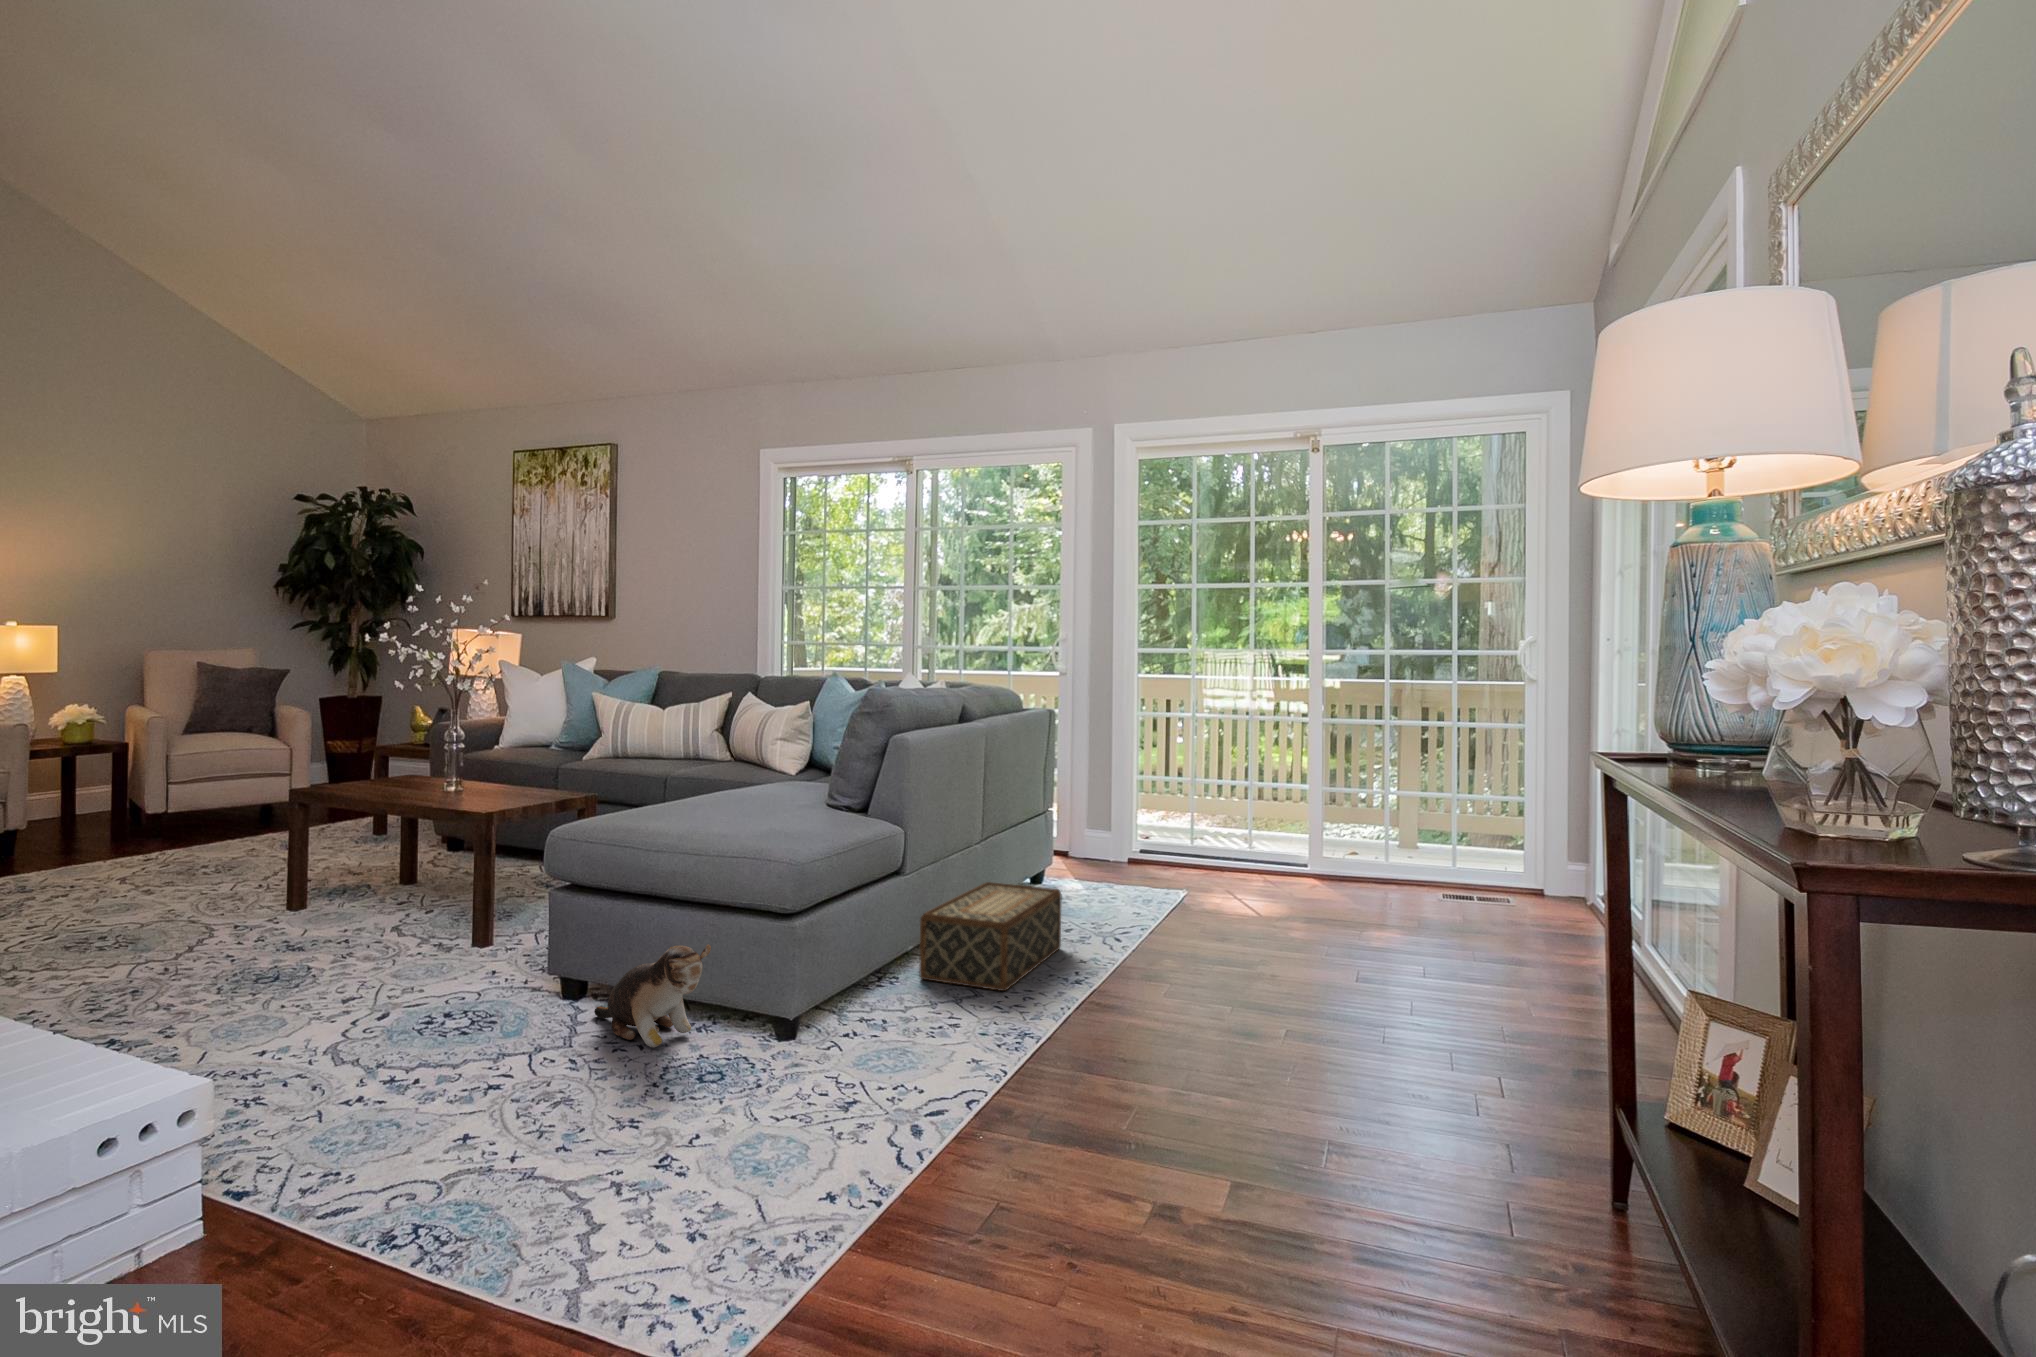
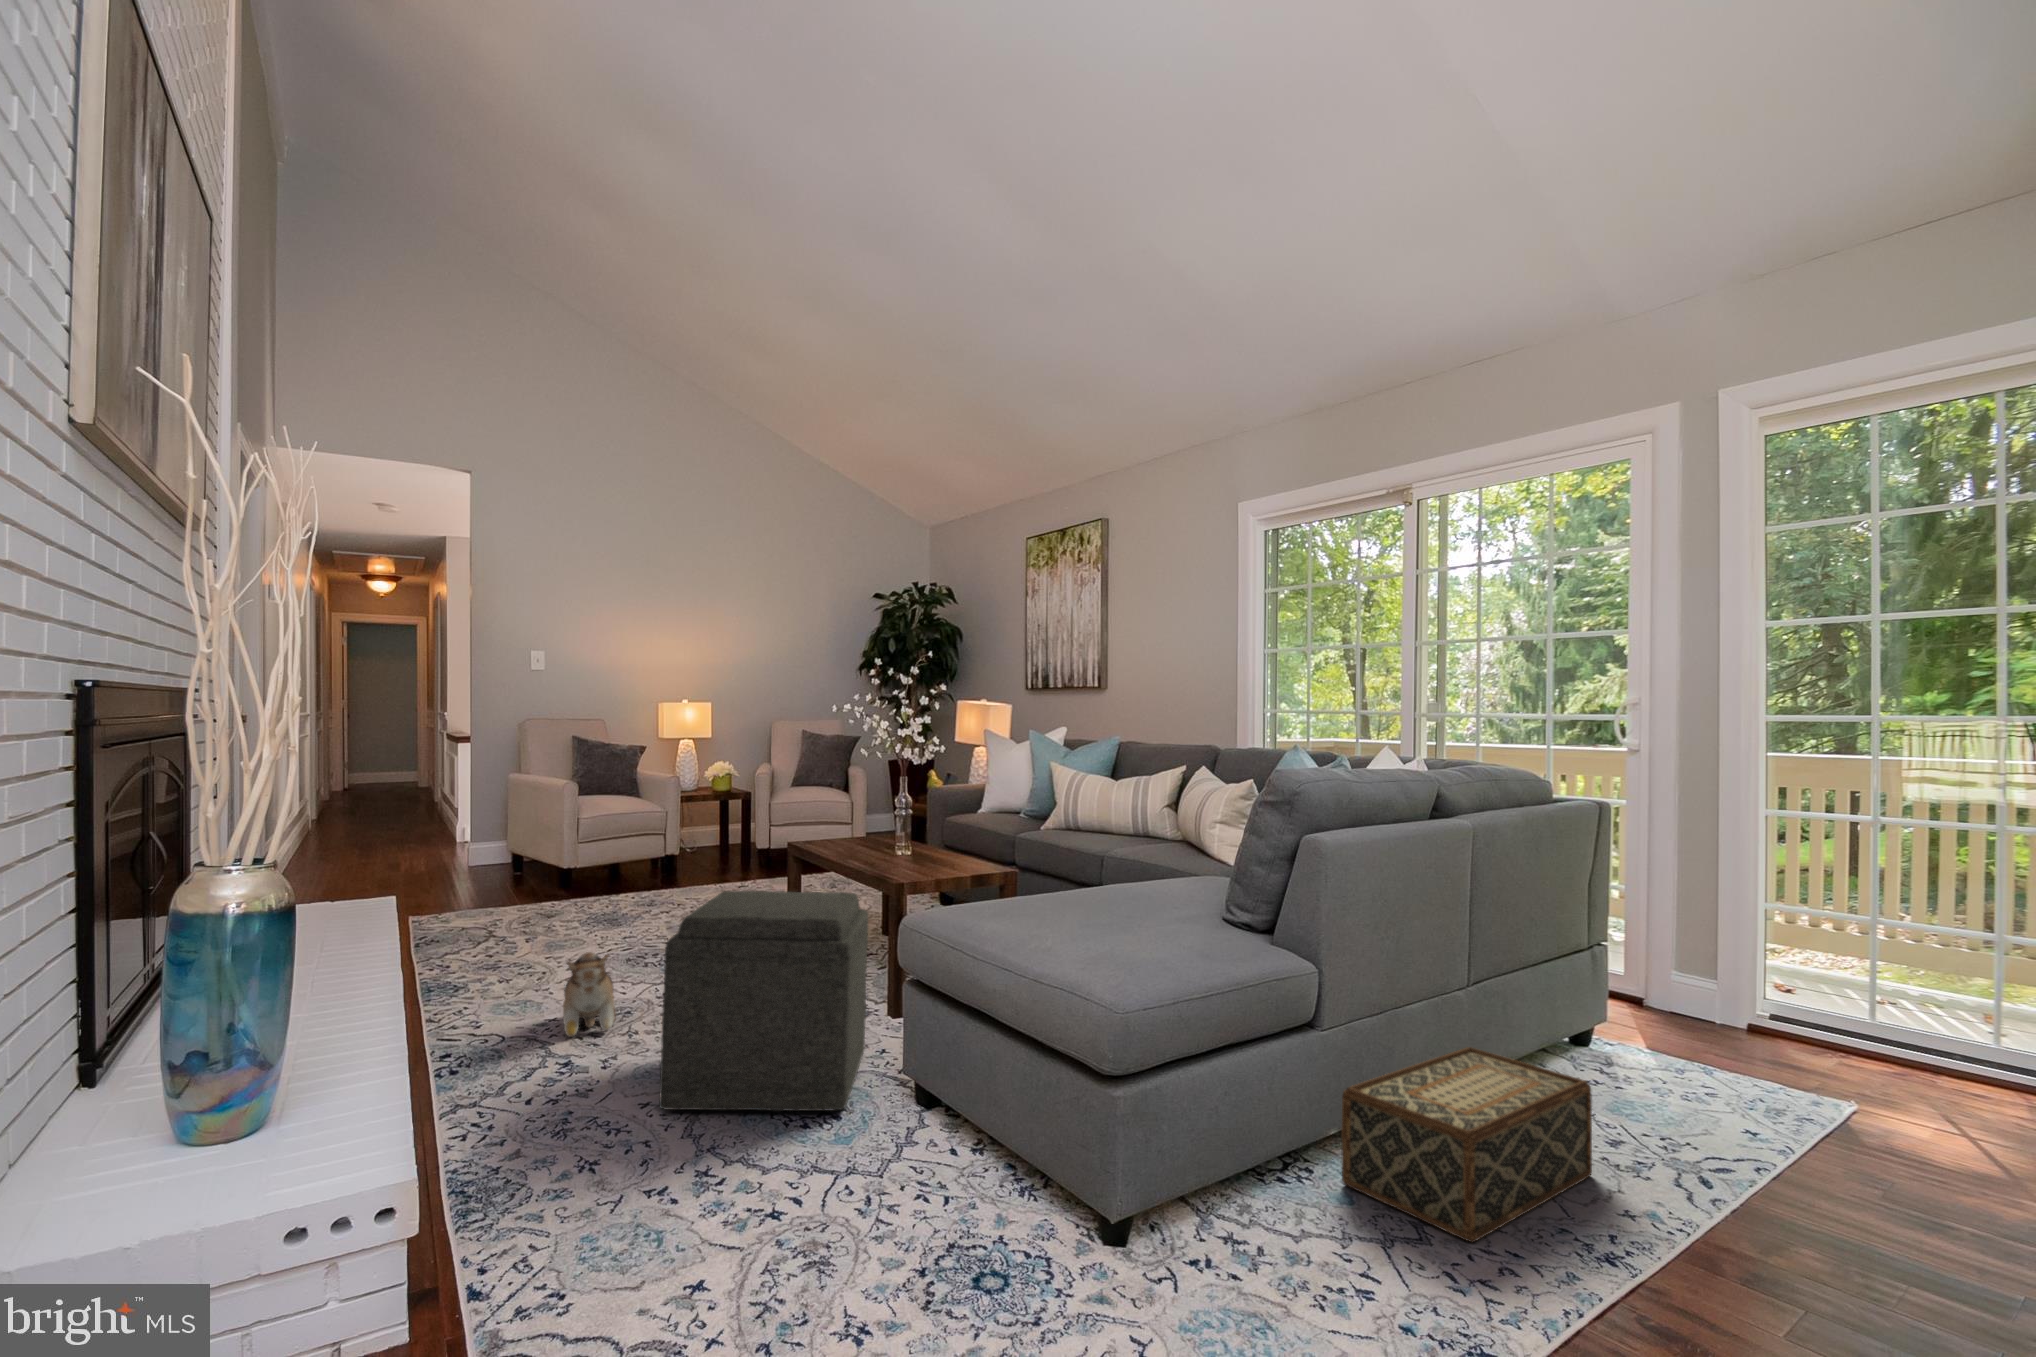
ottoman: none [304,822,506,1039] -> present [659,891,868,1111]
plush toy: present [594,944,711,1048] -> present [563,952,616,1037]

